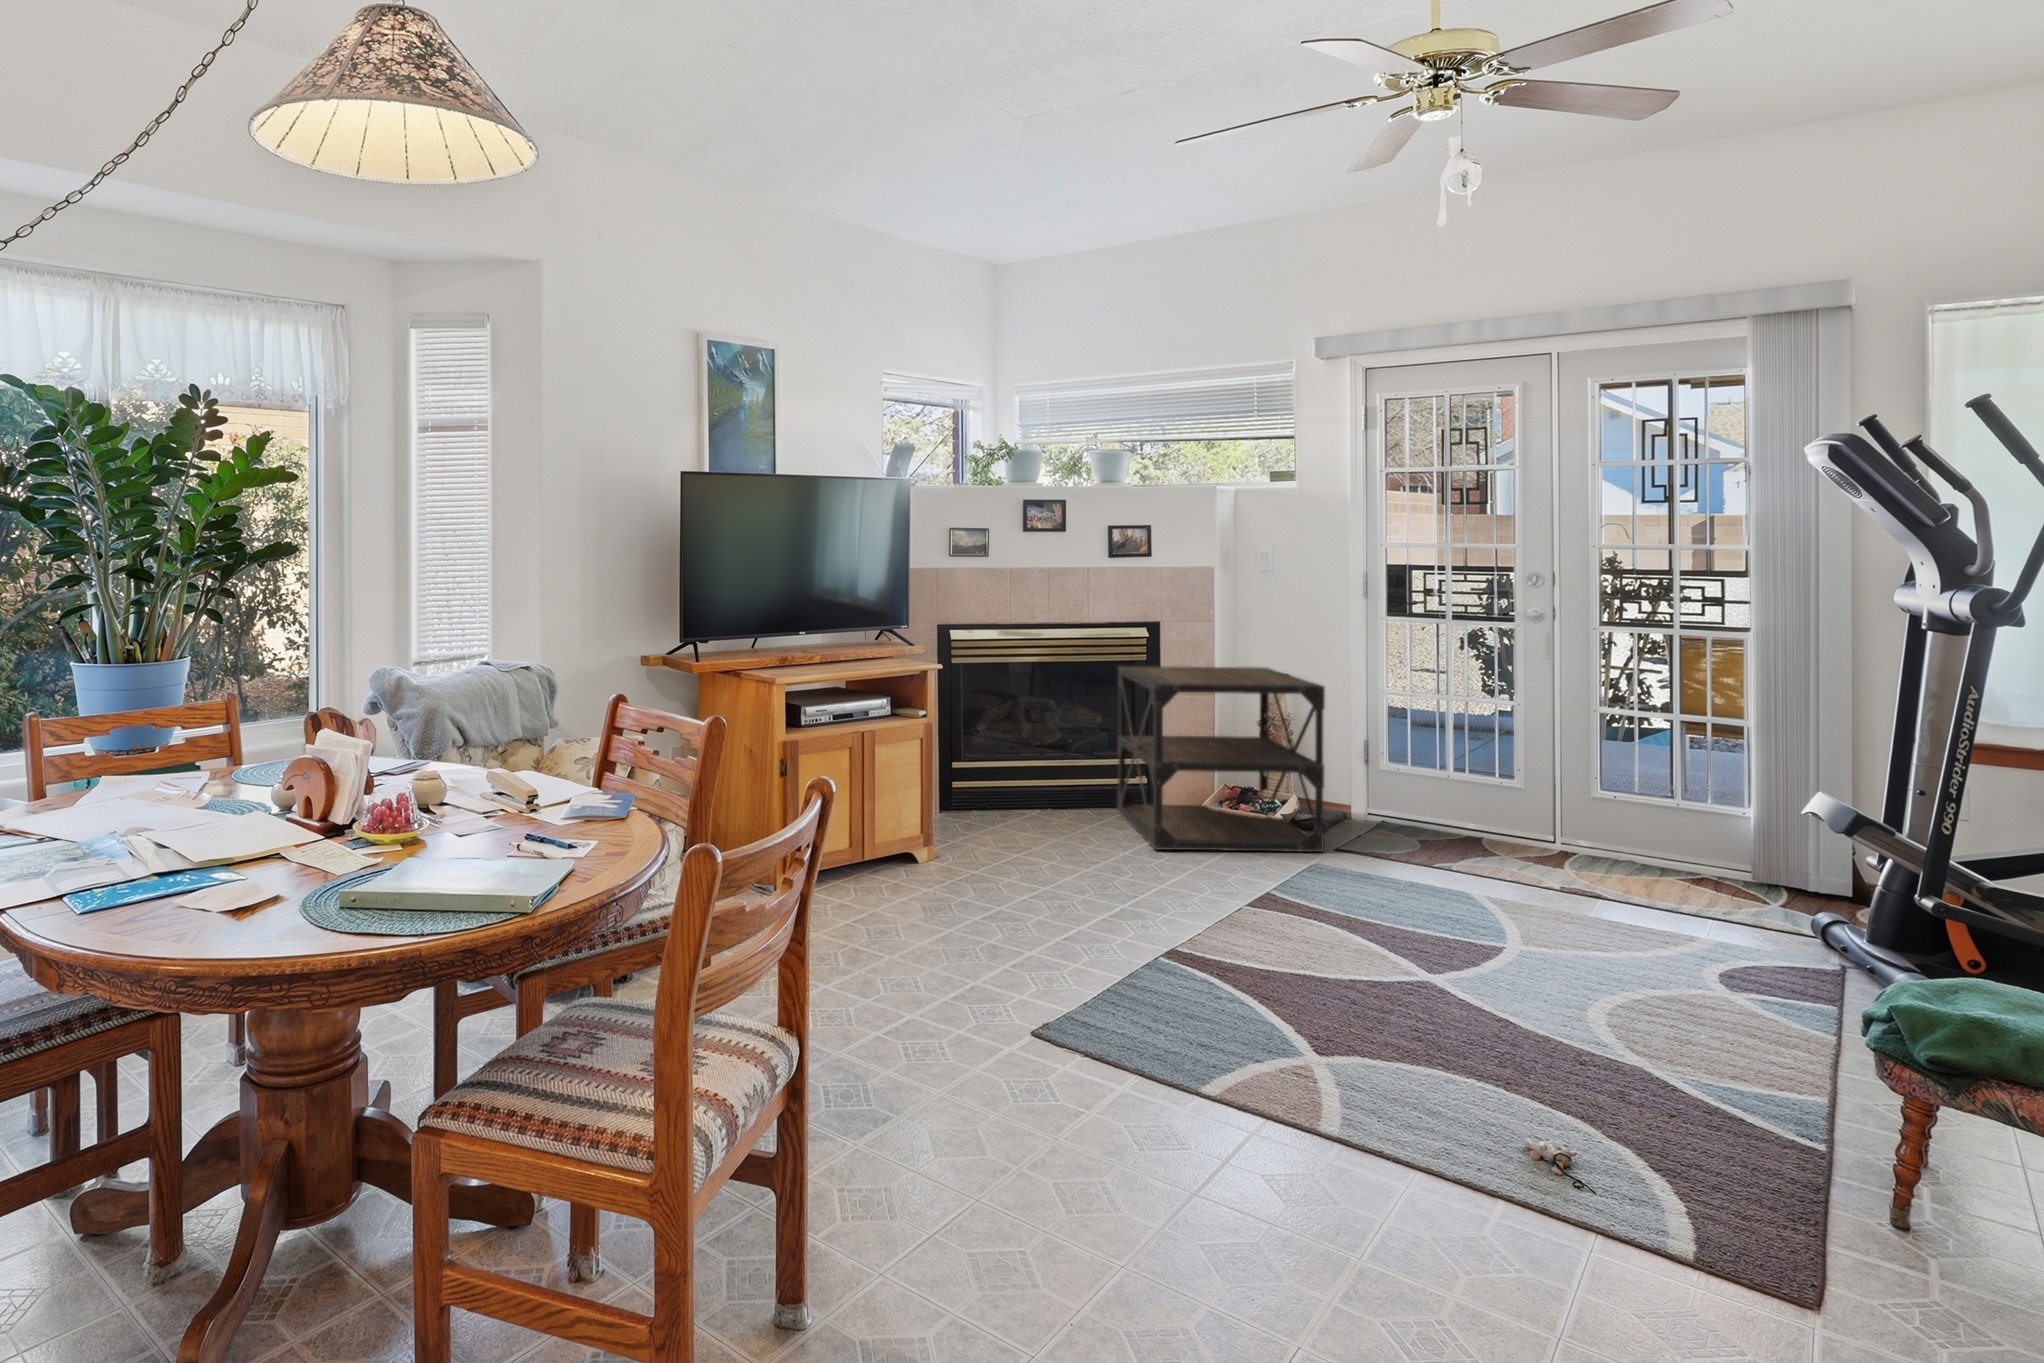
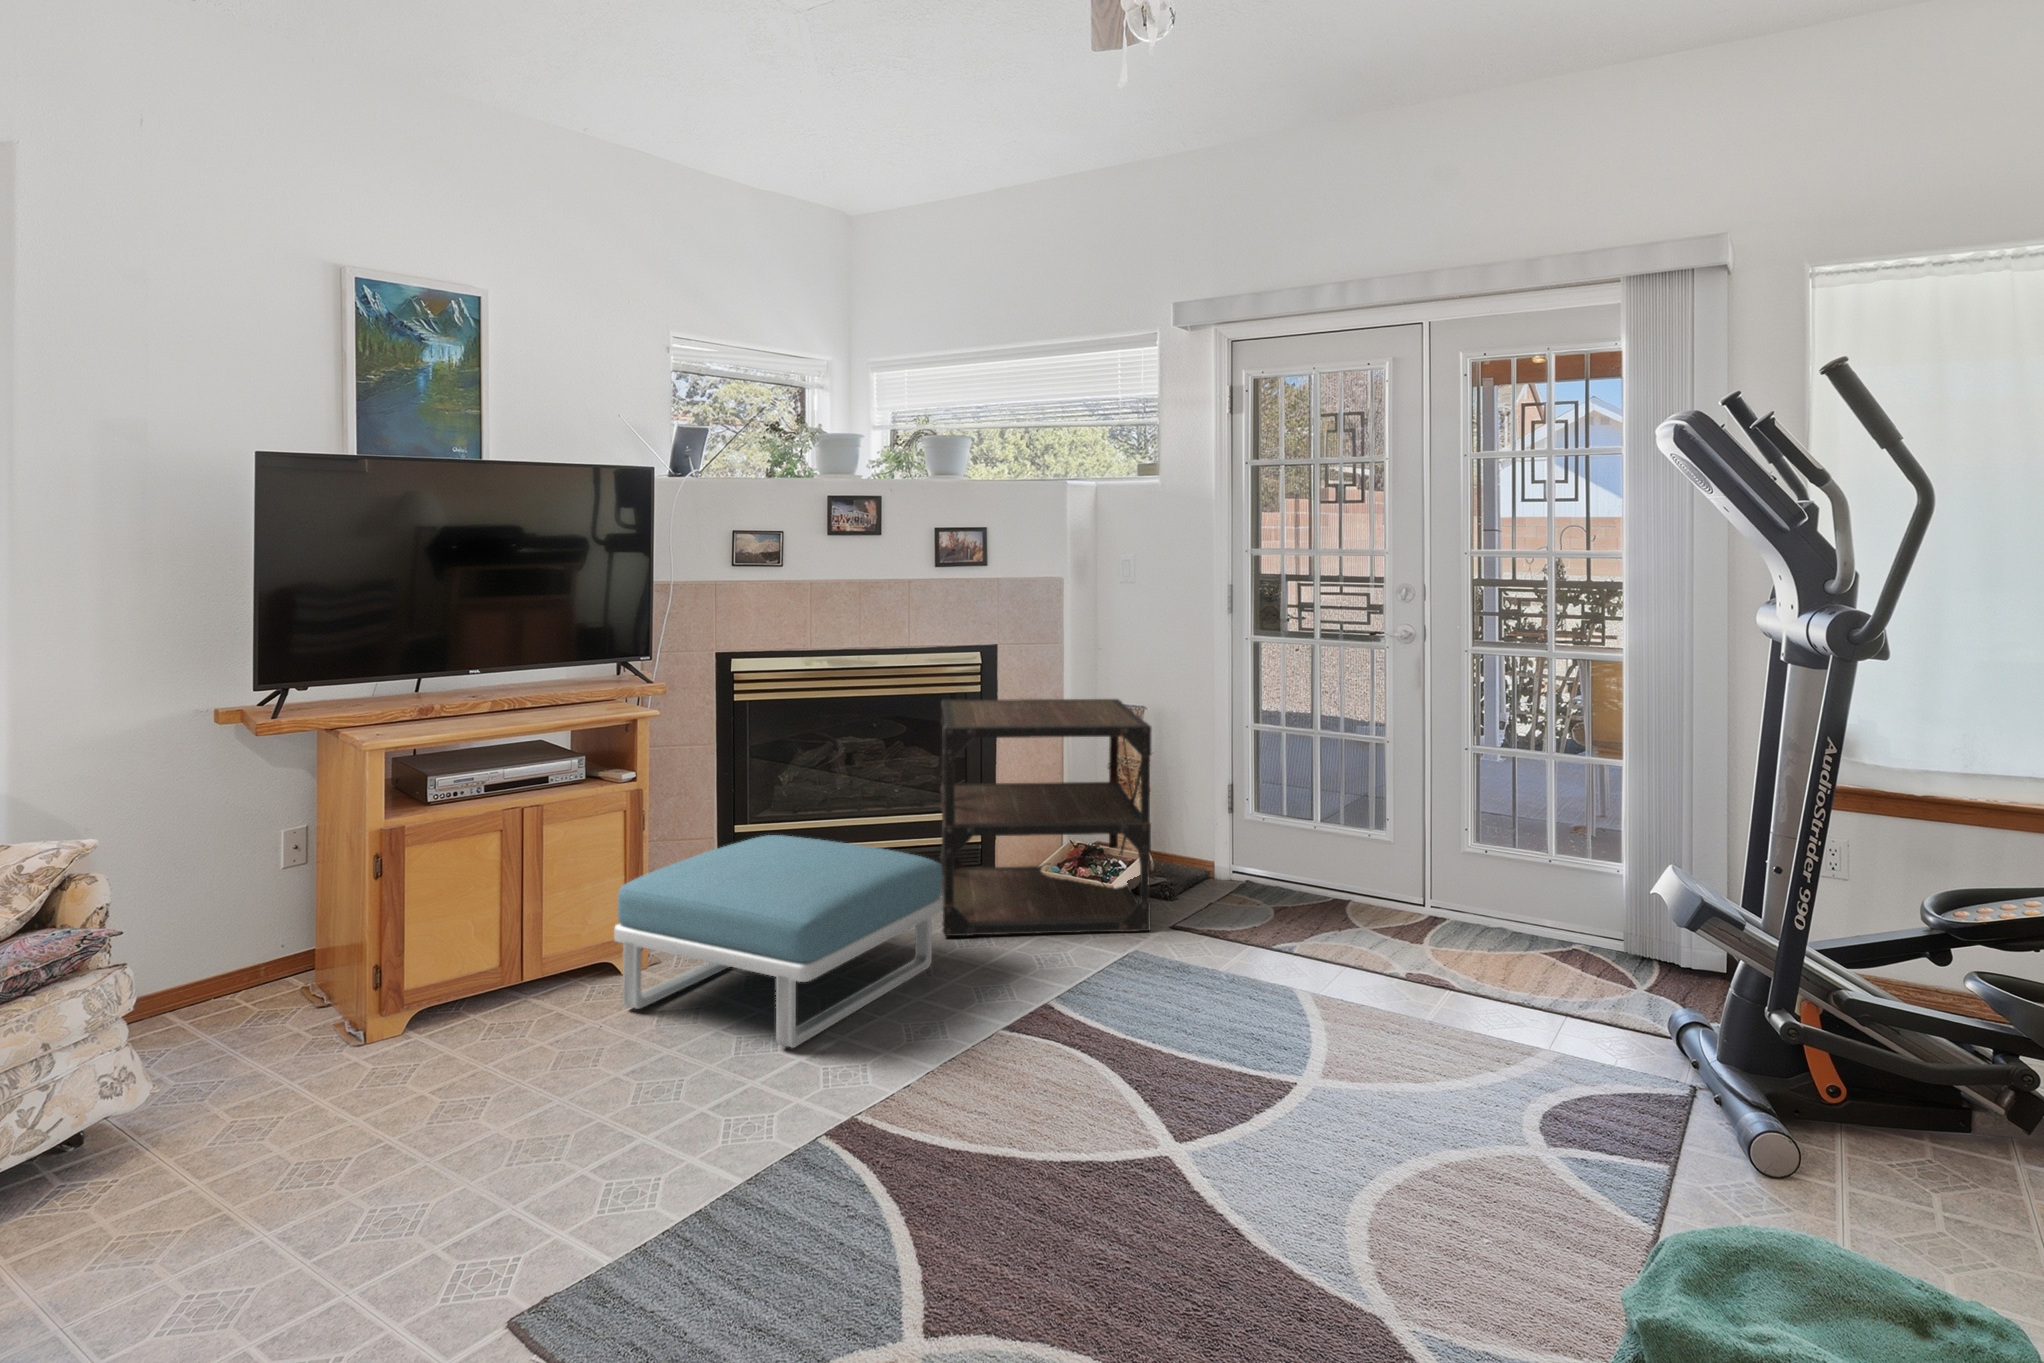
footstool: none [934,766,1170,911] -> present [614,835,943,1048]

